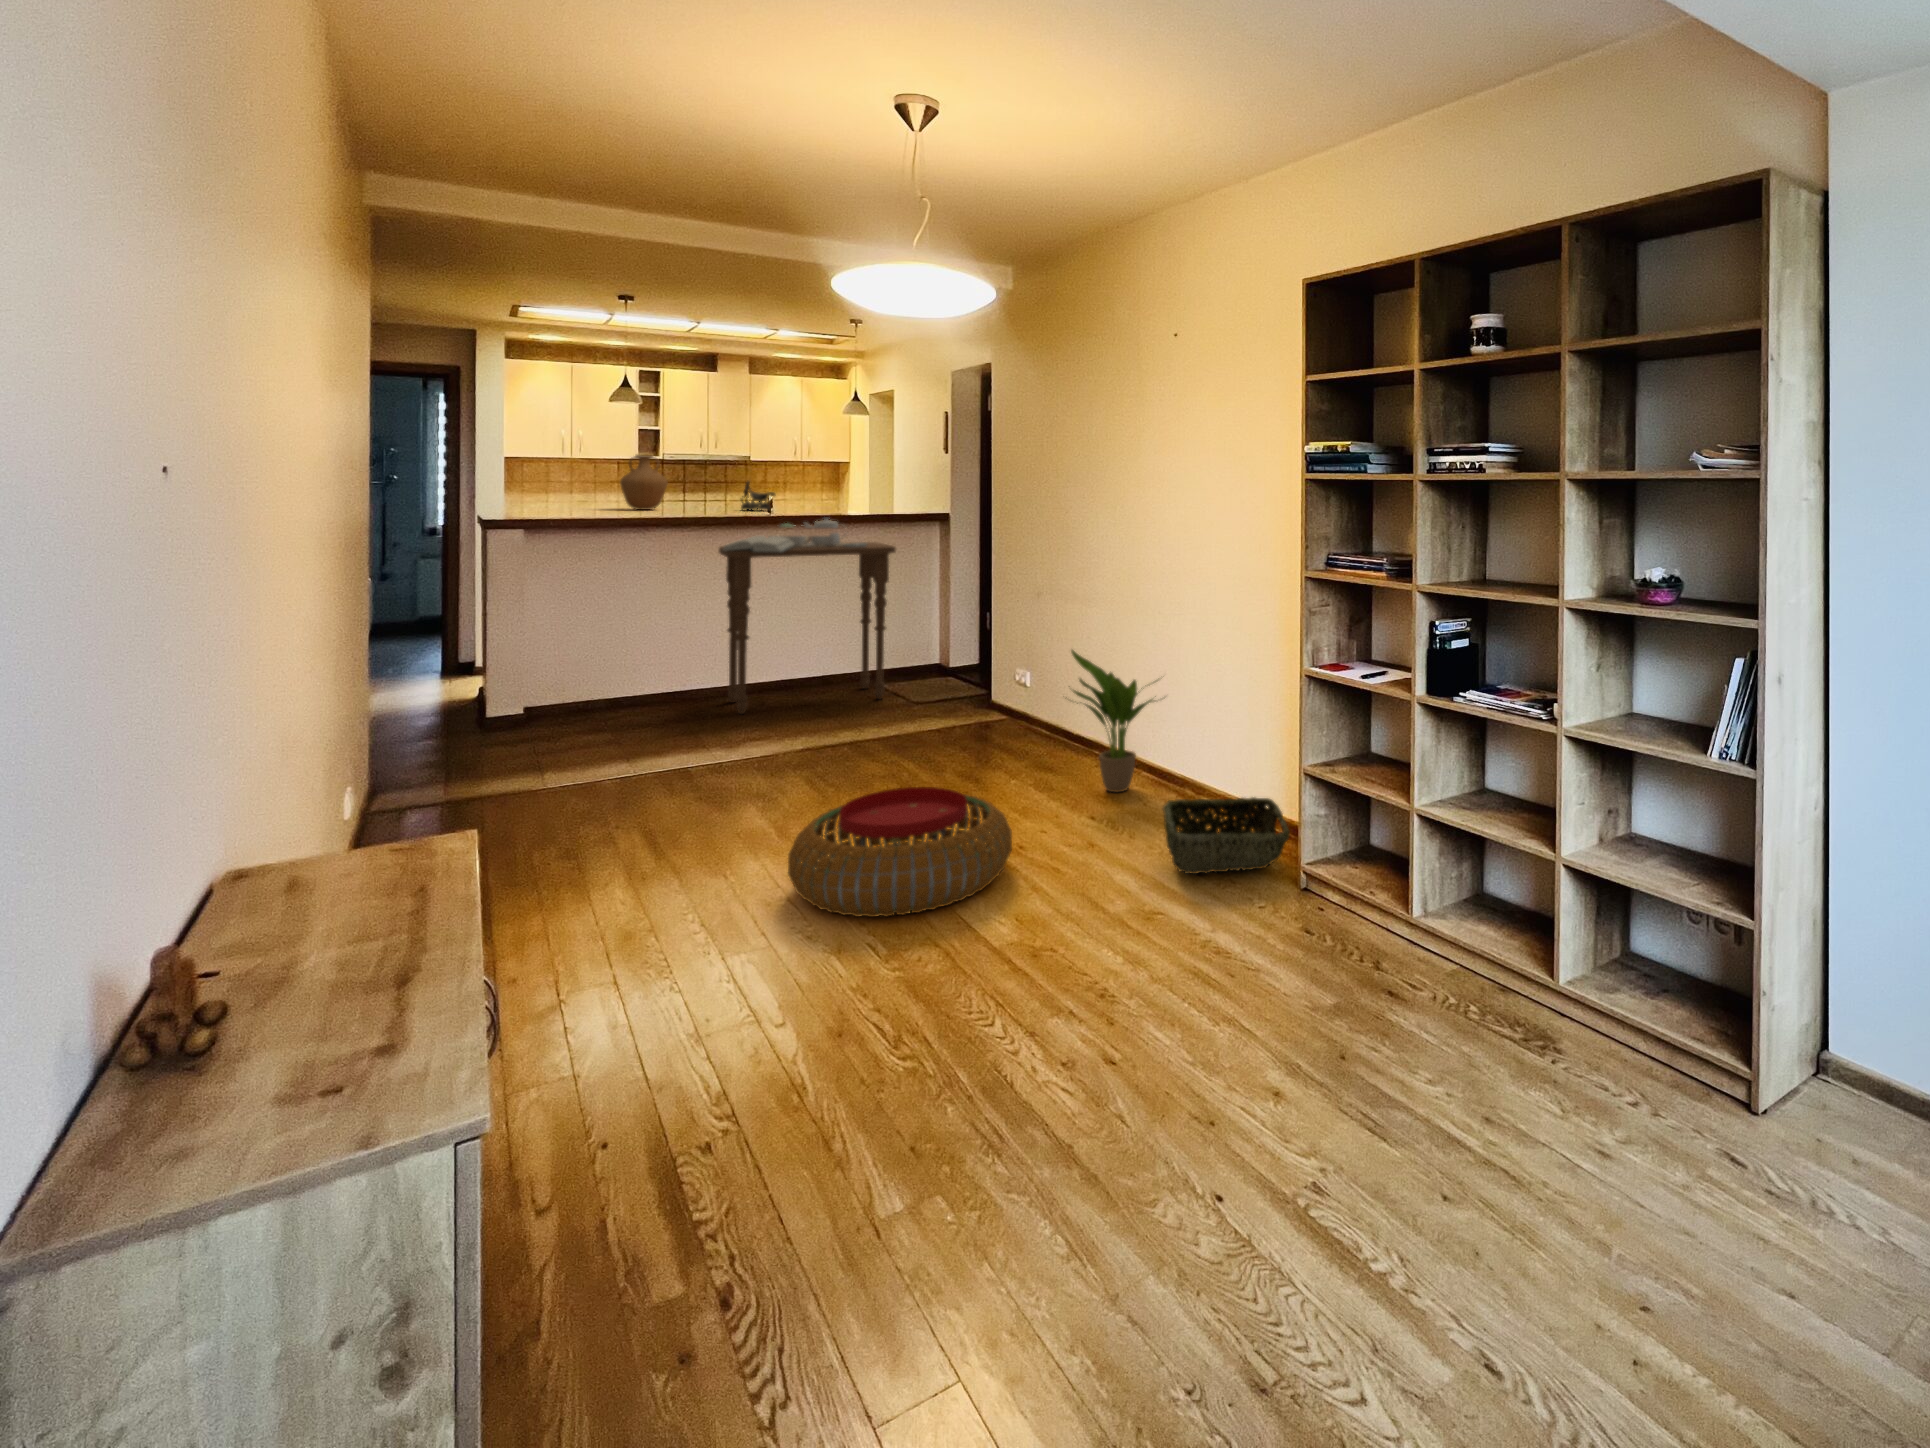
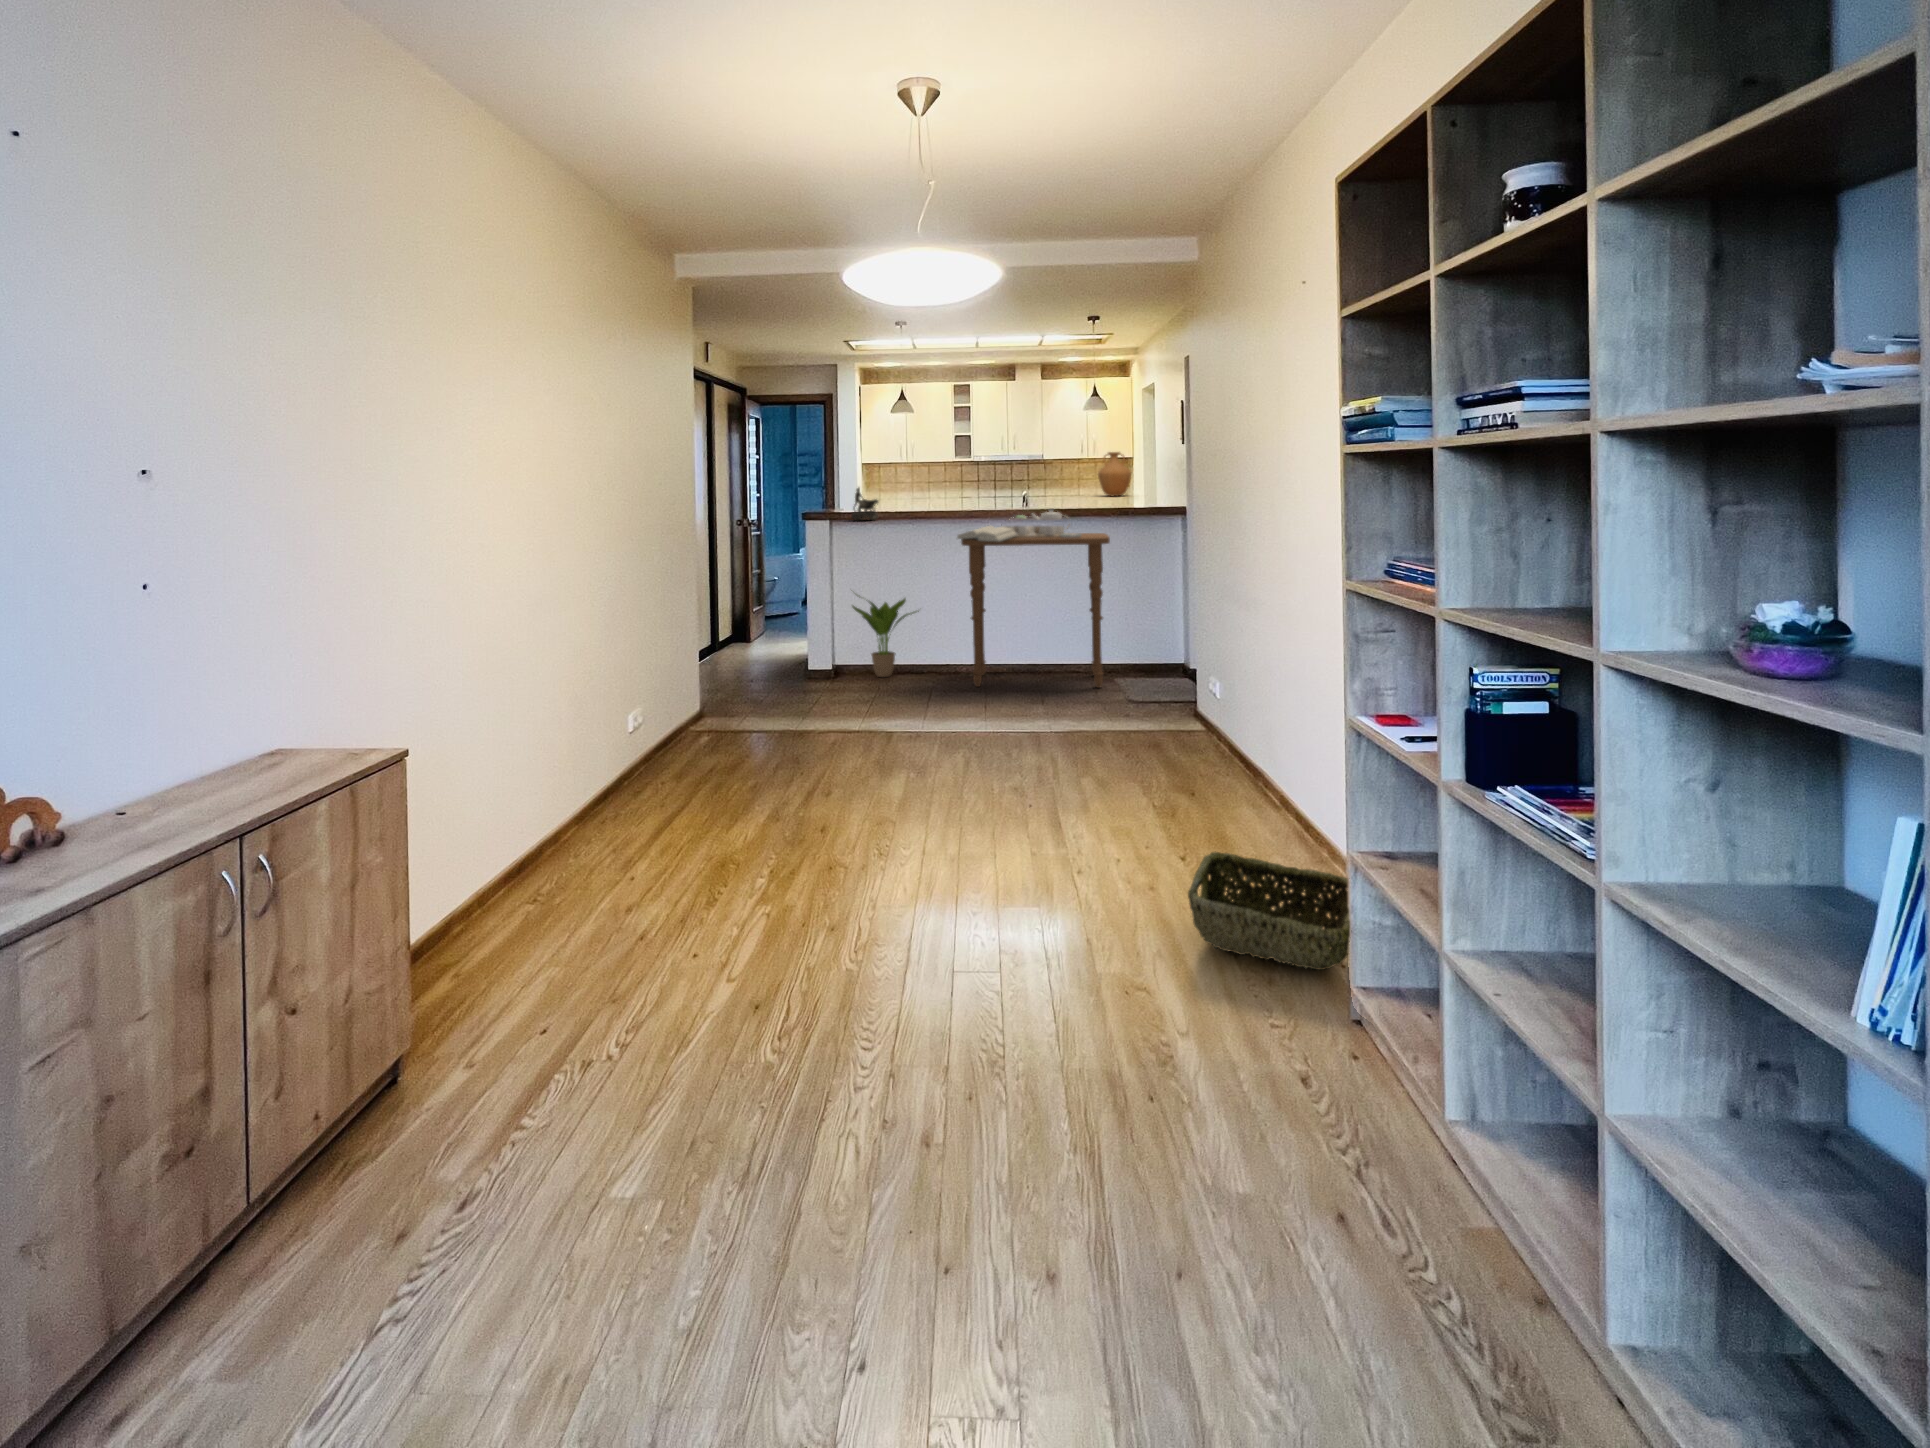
vase: present [620,455,668,510] -> present [1098,452,1131,496]
decorative bowl: present [741,481,775,511] -> present [851,487,878,520]
potted plant: present [1071,650,1157,792] -> present [852,598,919,677]
pouf: present [788,787,1012,917] -> none [838,778,1049,908]

